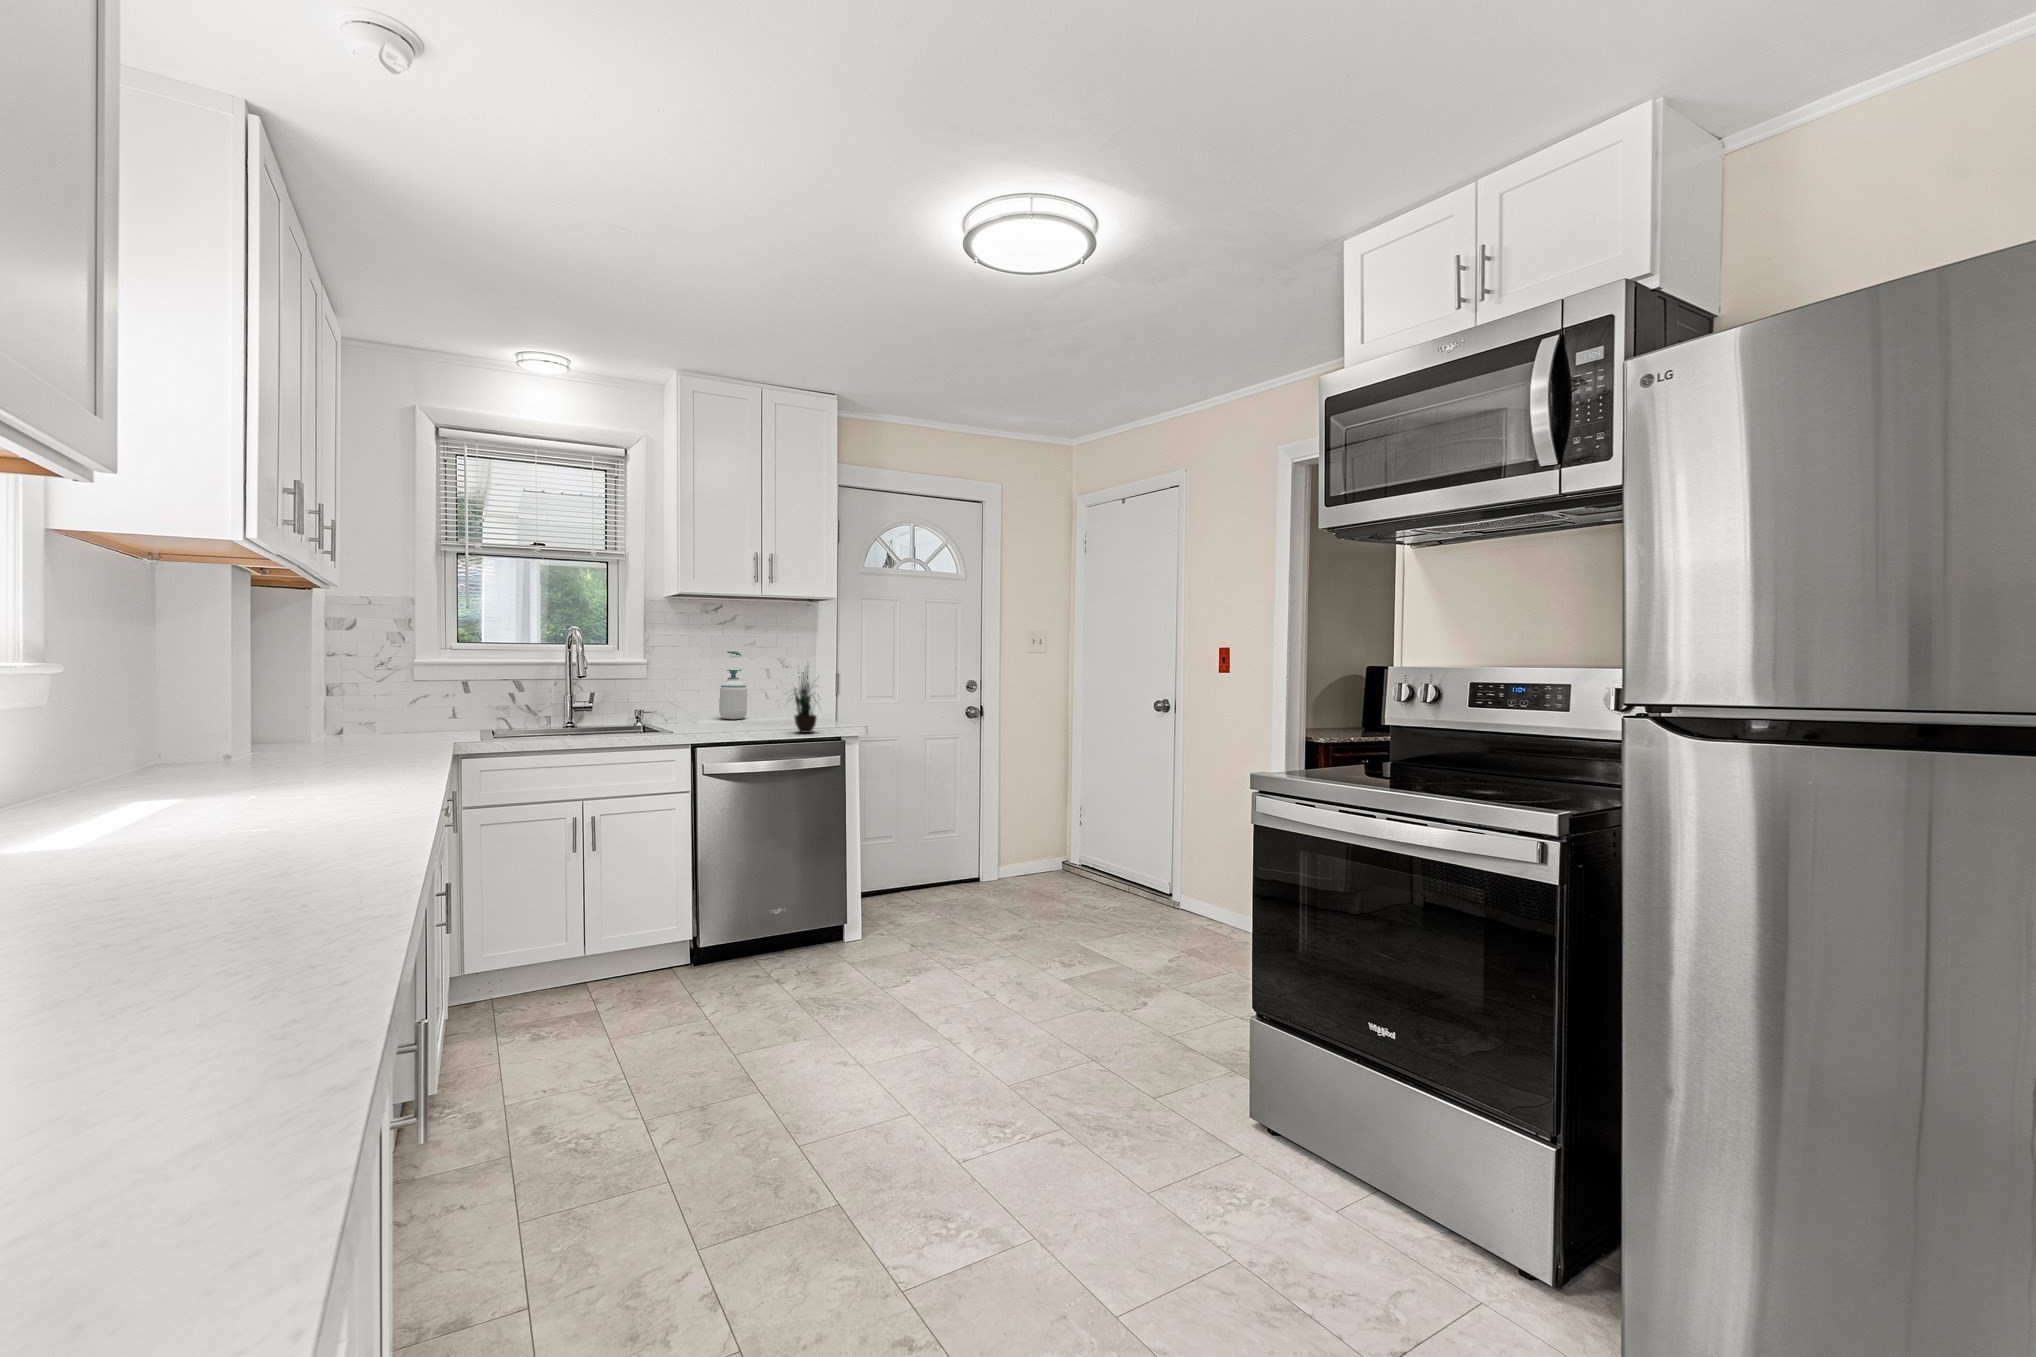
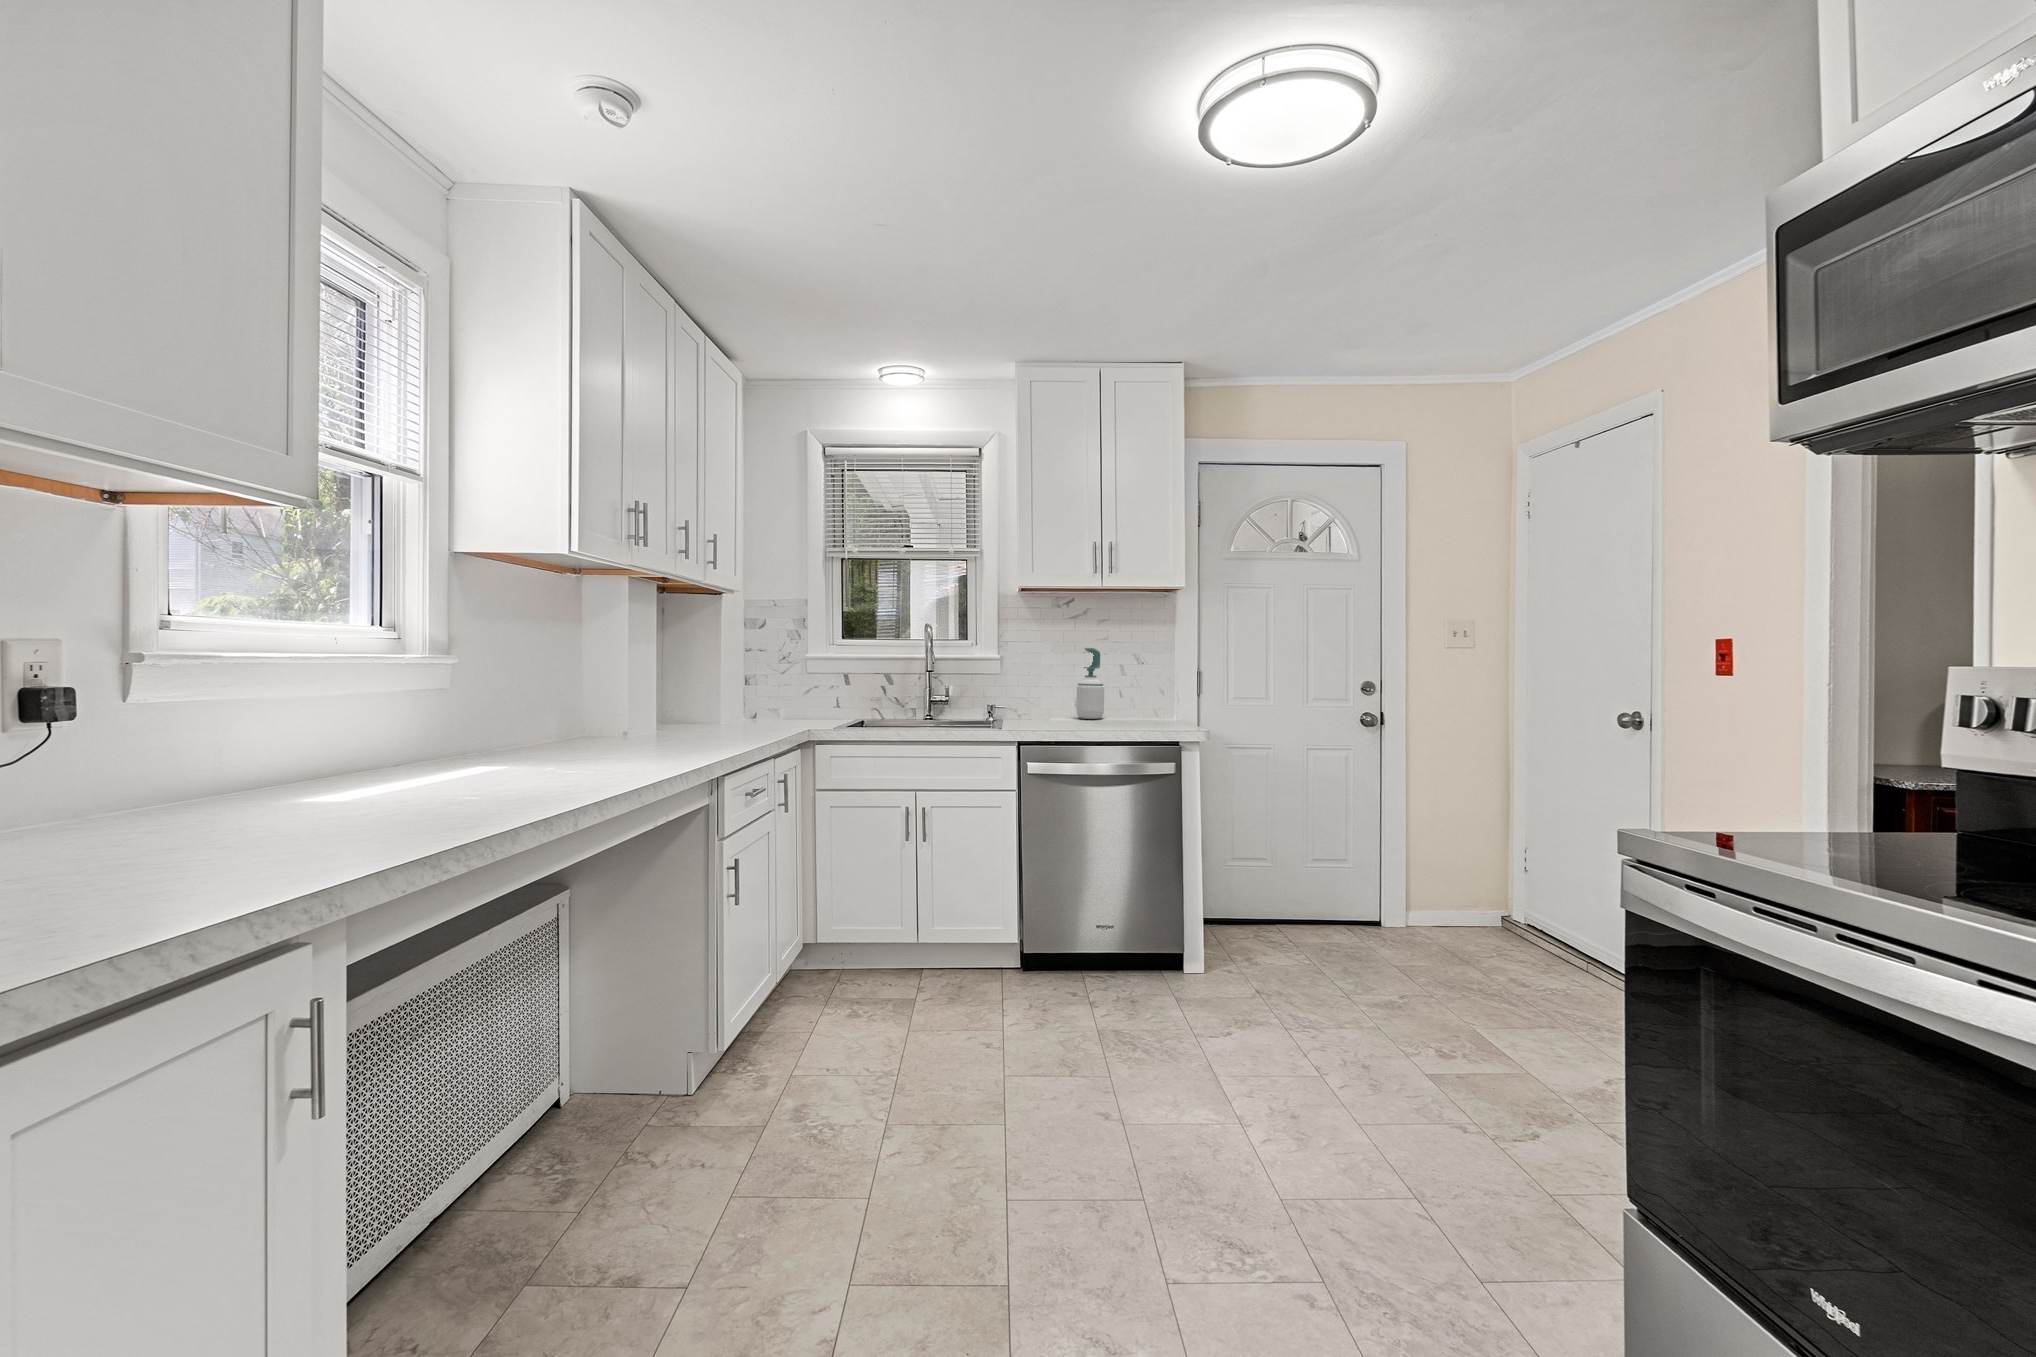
potted plant: present [794,672,817,733] -> none [1119,645,1166,736]

